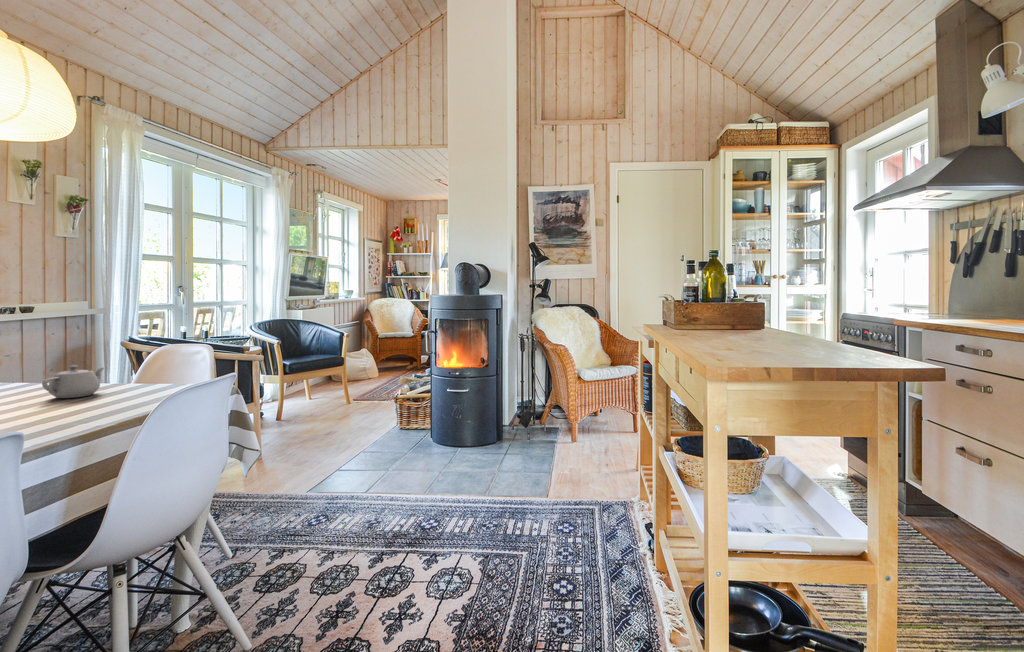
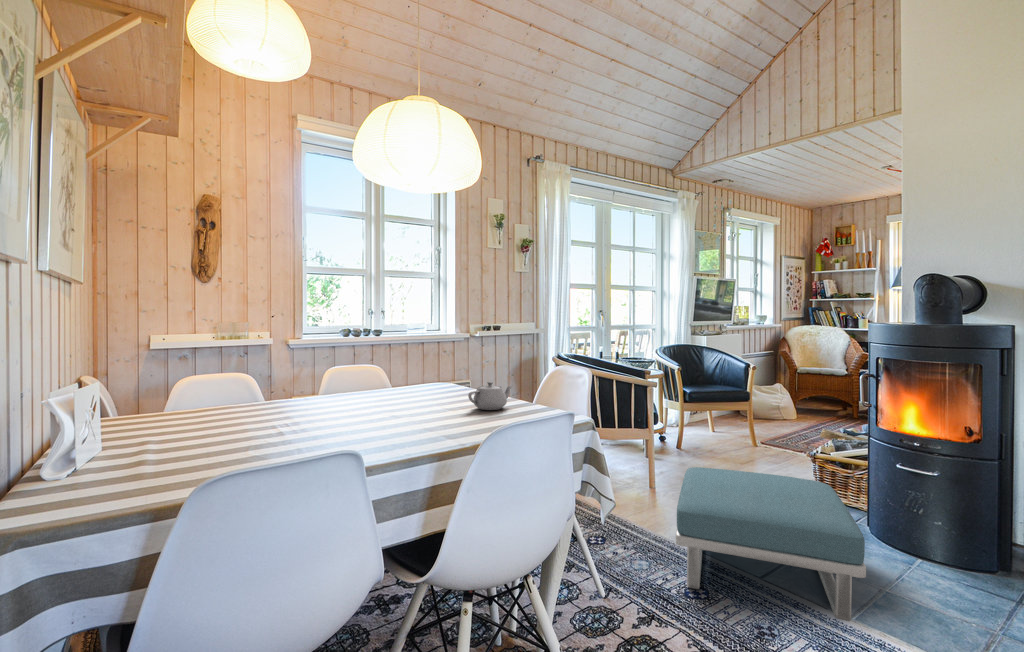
footstool: none [297,414,432,520] -> present [676,467,866,621]

